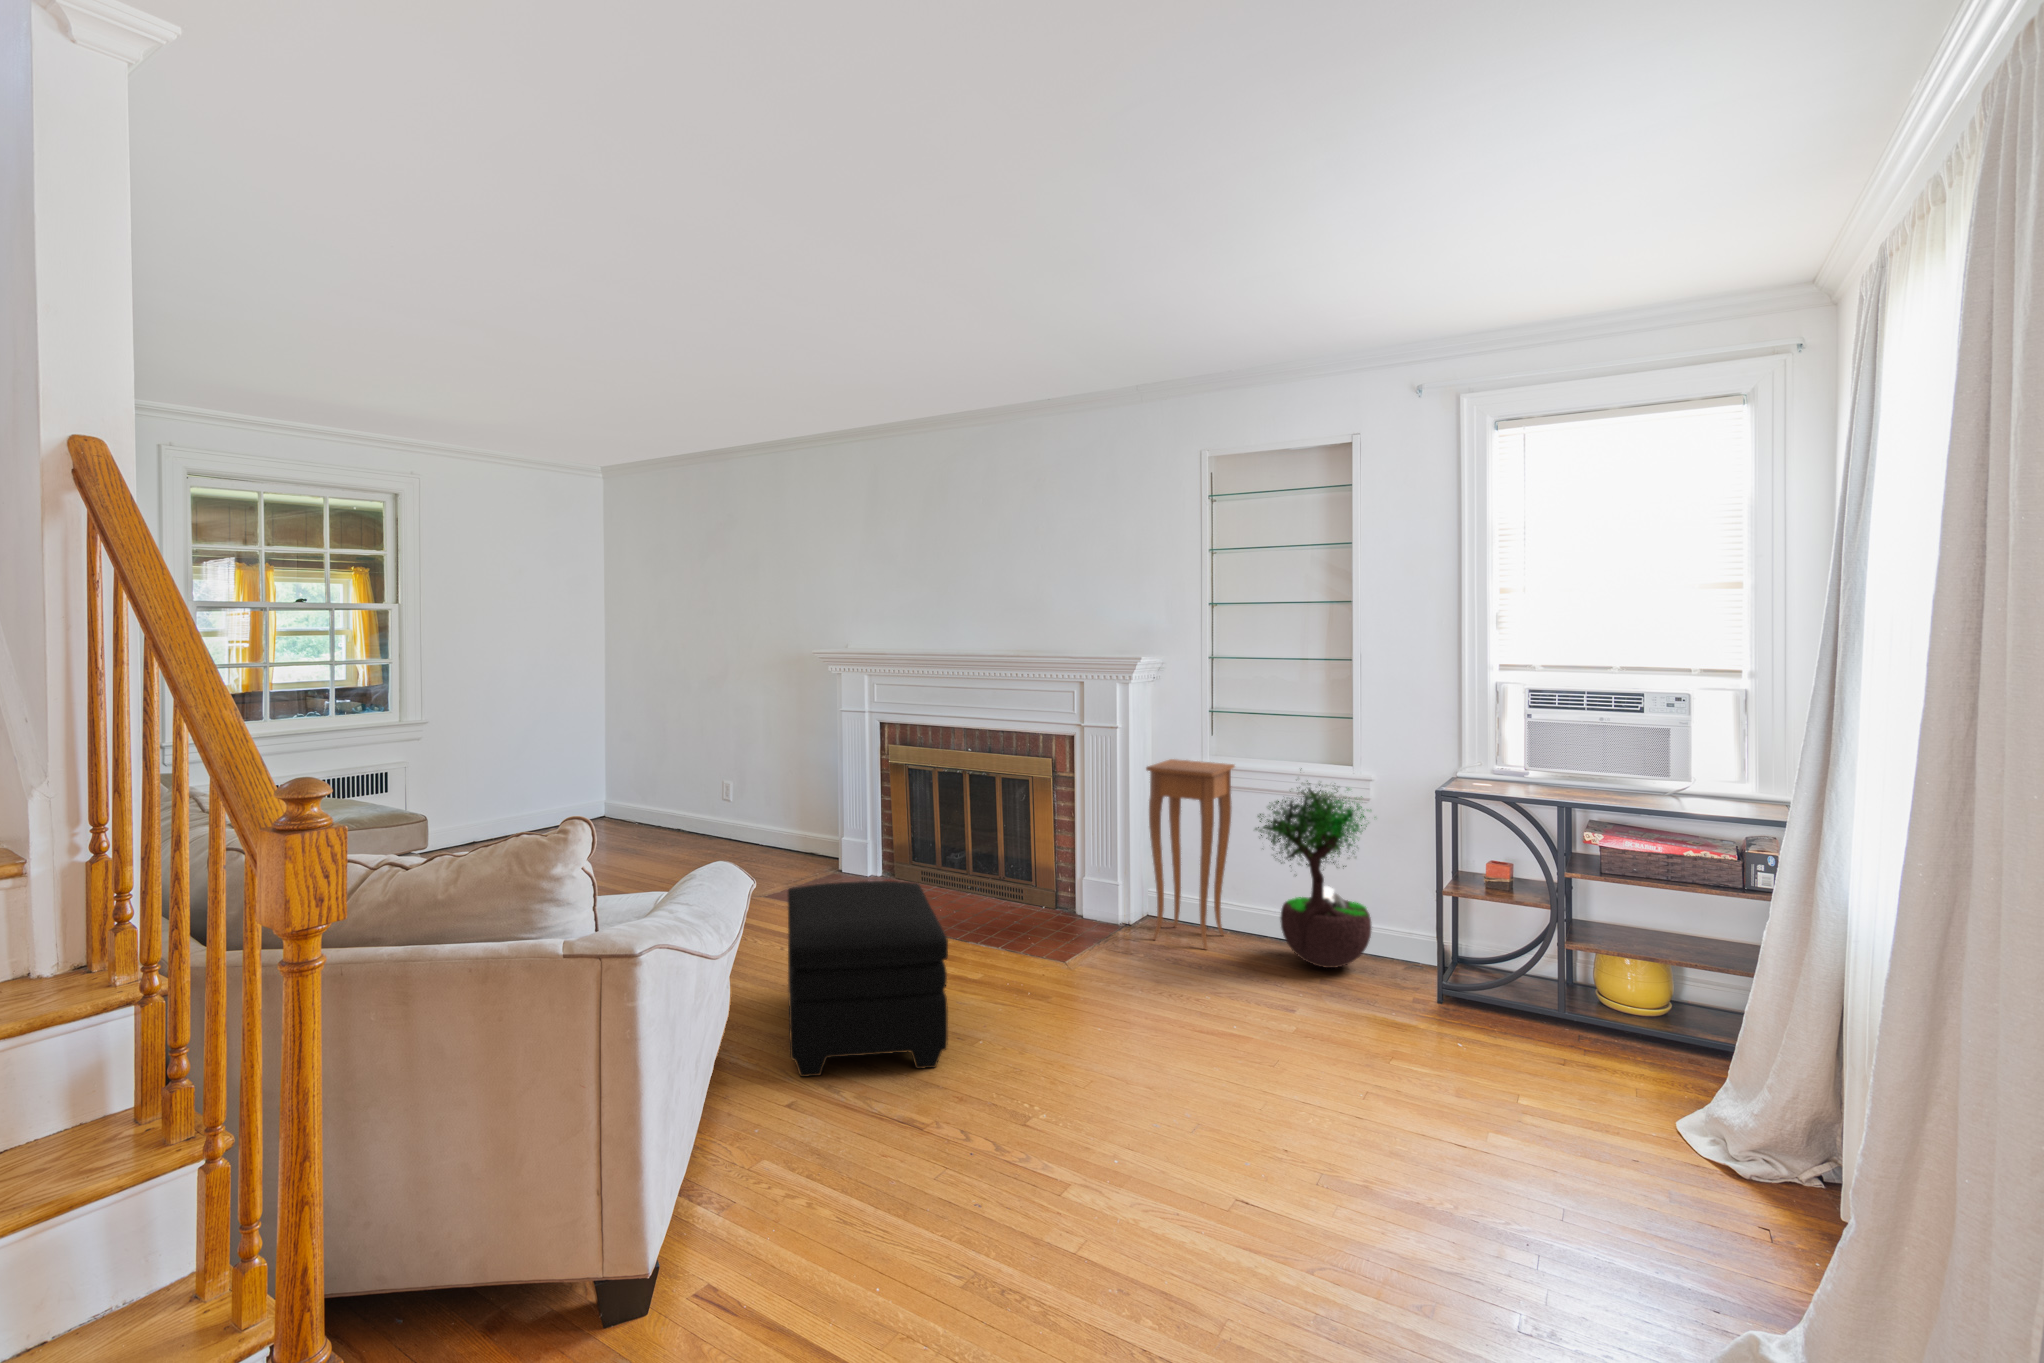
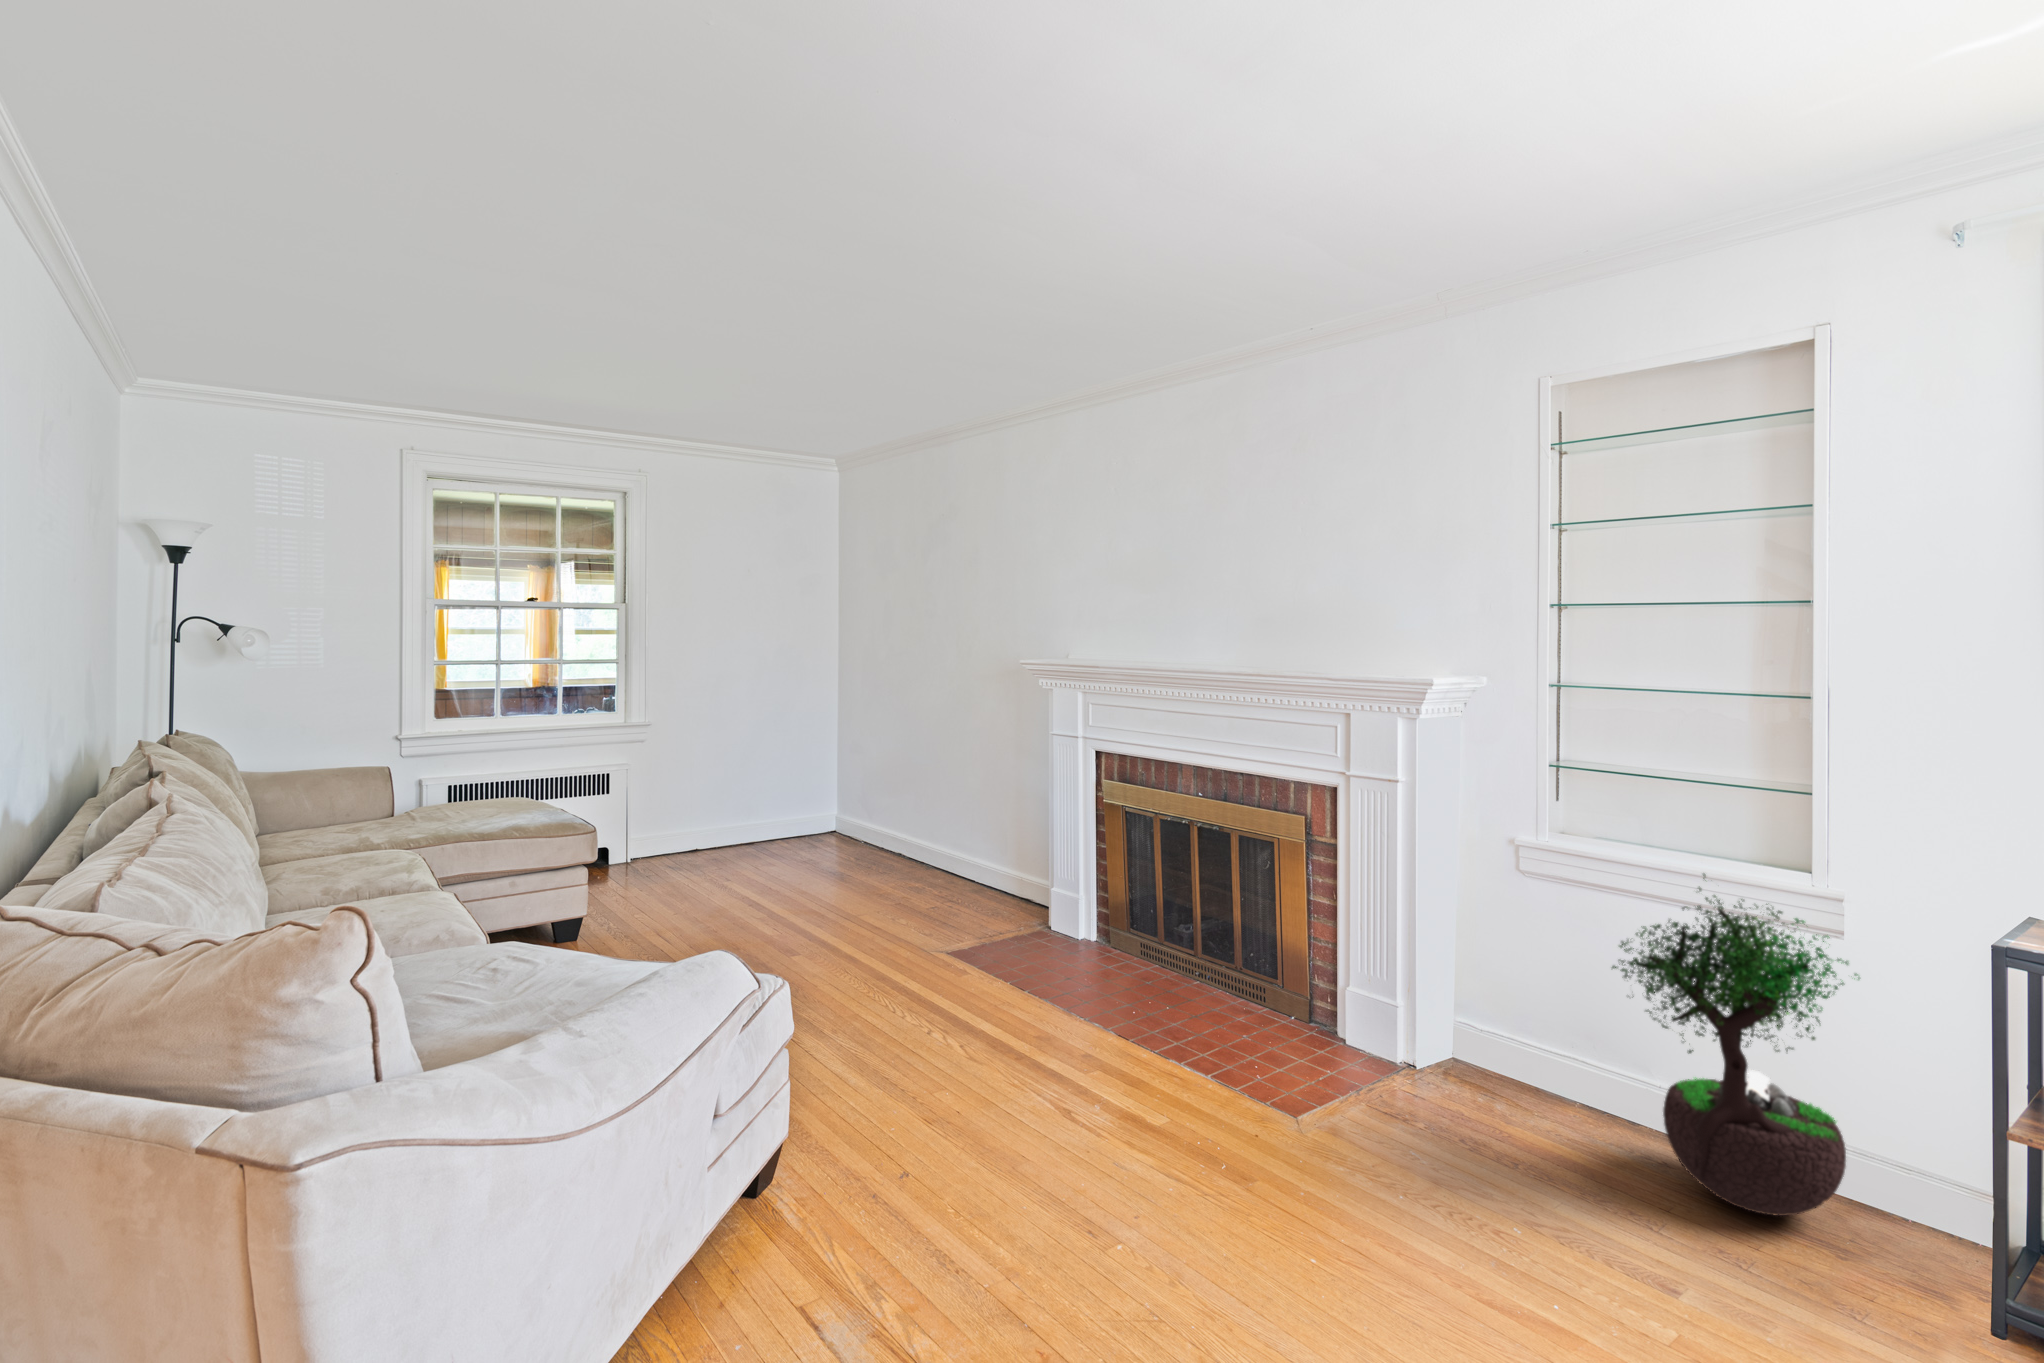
side table: present [1146,759,1234,949] -> none [1435,832,1588,1133]
ottoman: present [788,881,948,1077] -> none [819,972,1068,1292]

